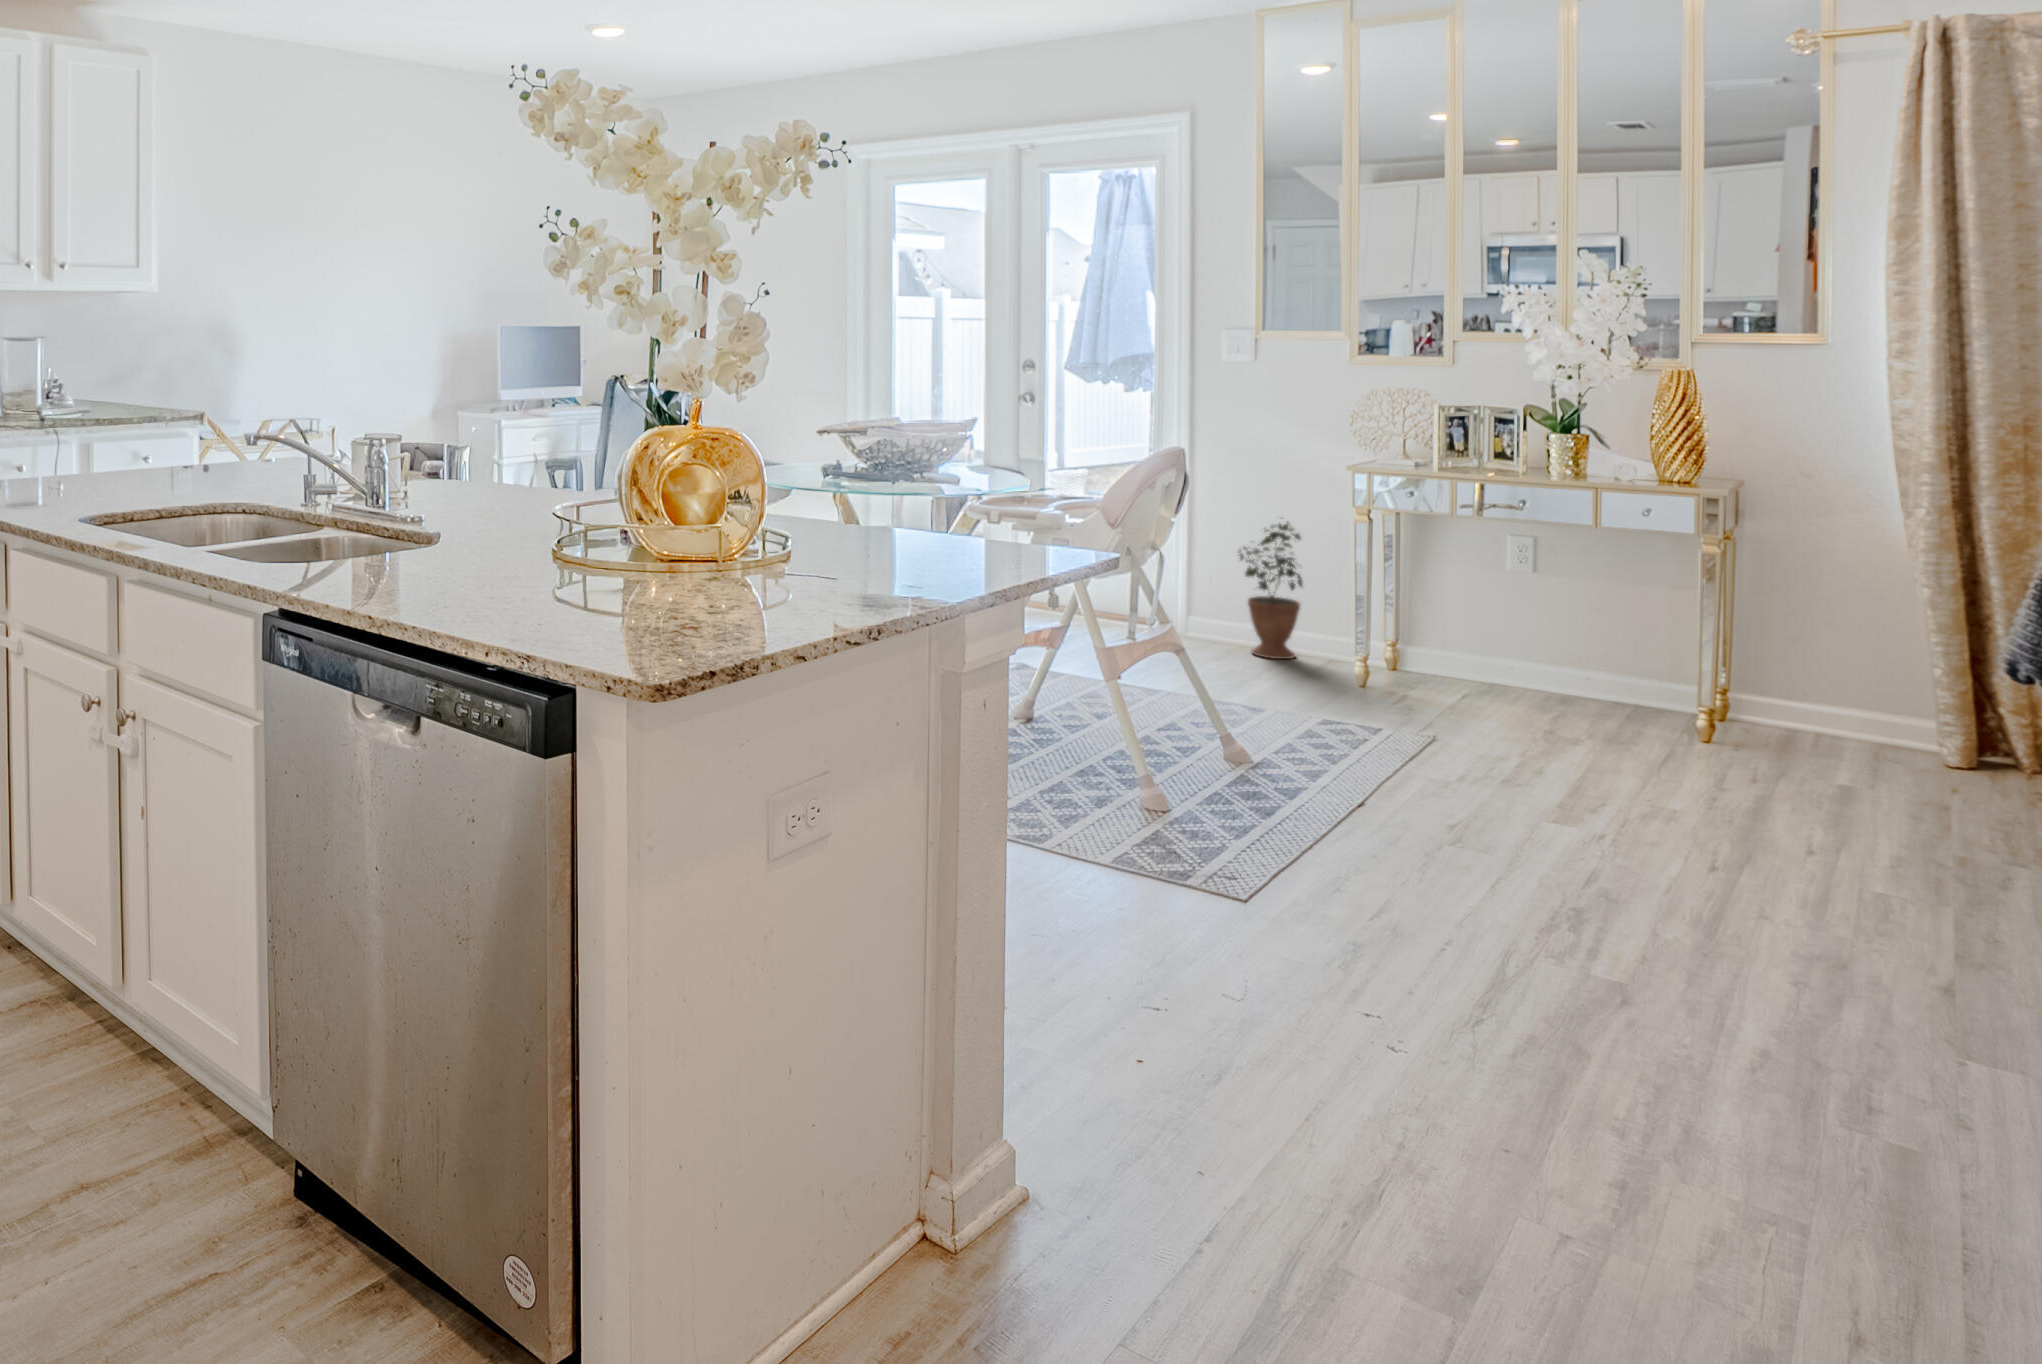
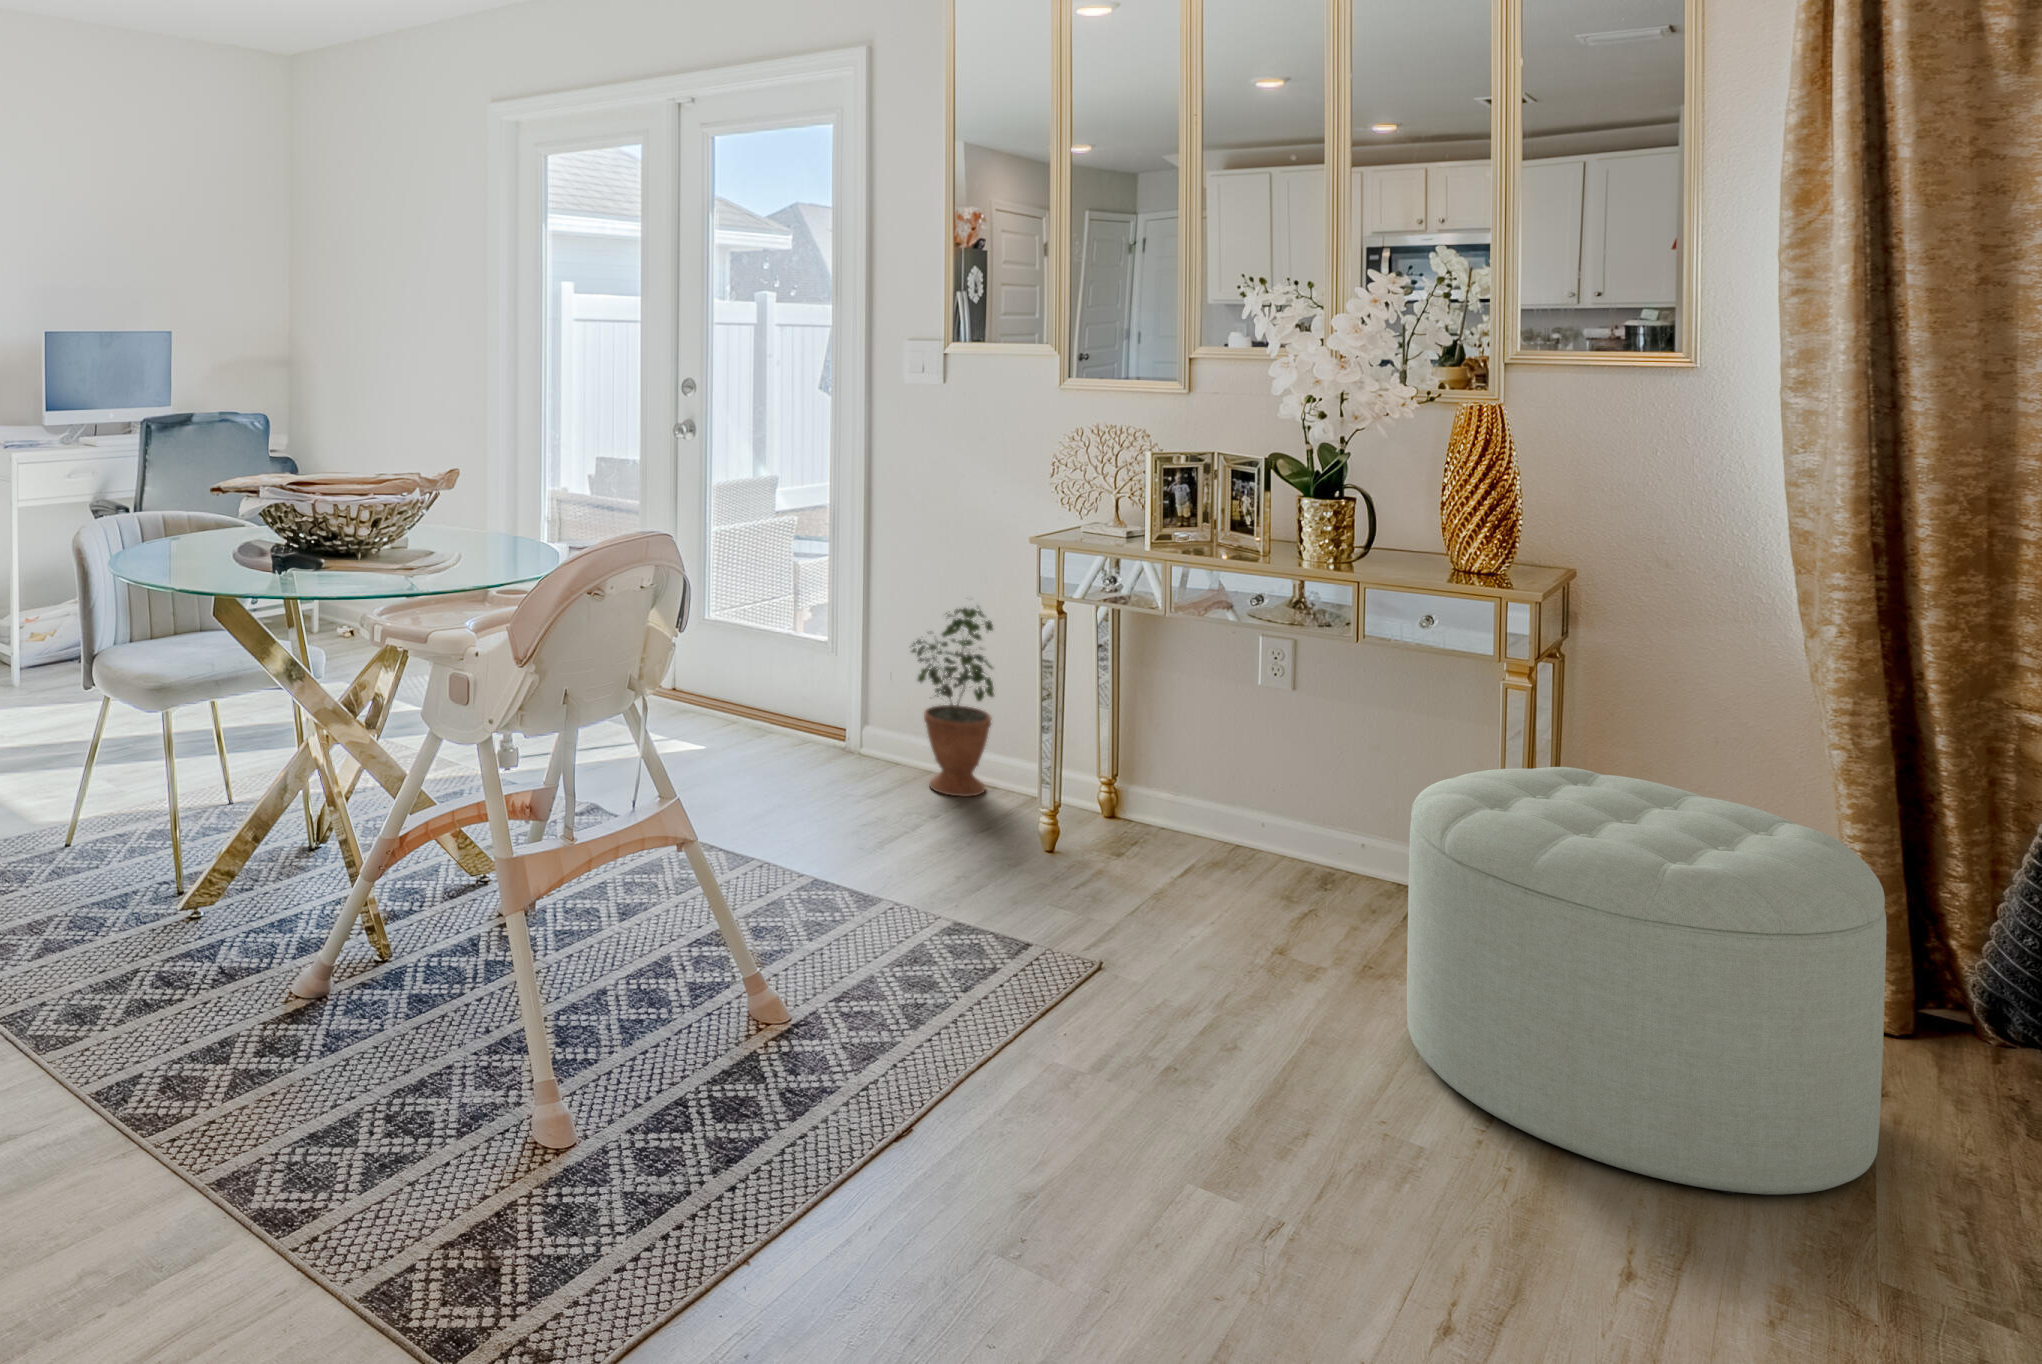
ottoman: none [1643,598,1949,821] -> present [1407,767,1886,1194]

